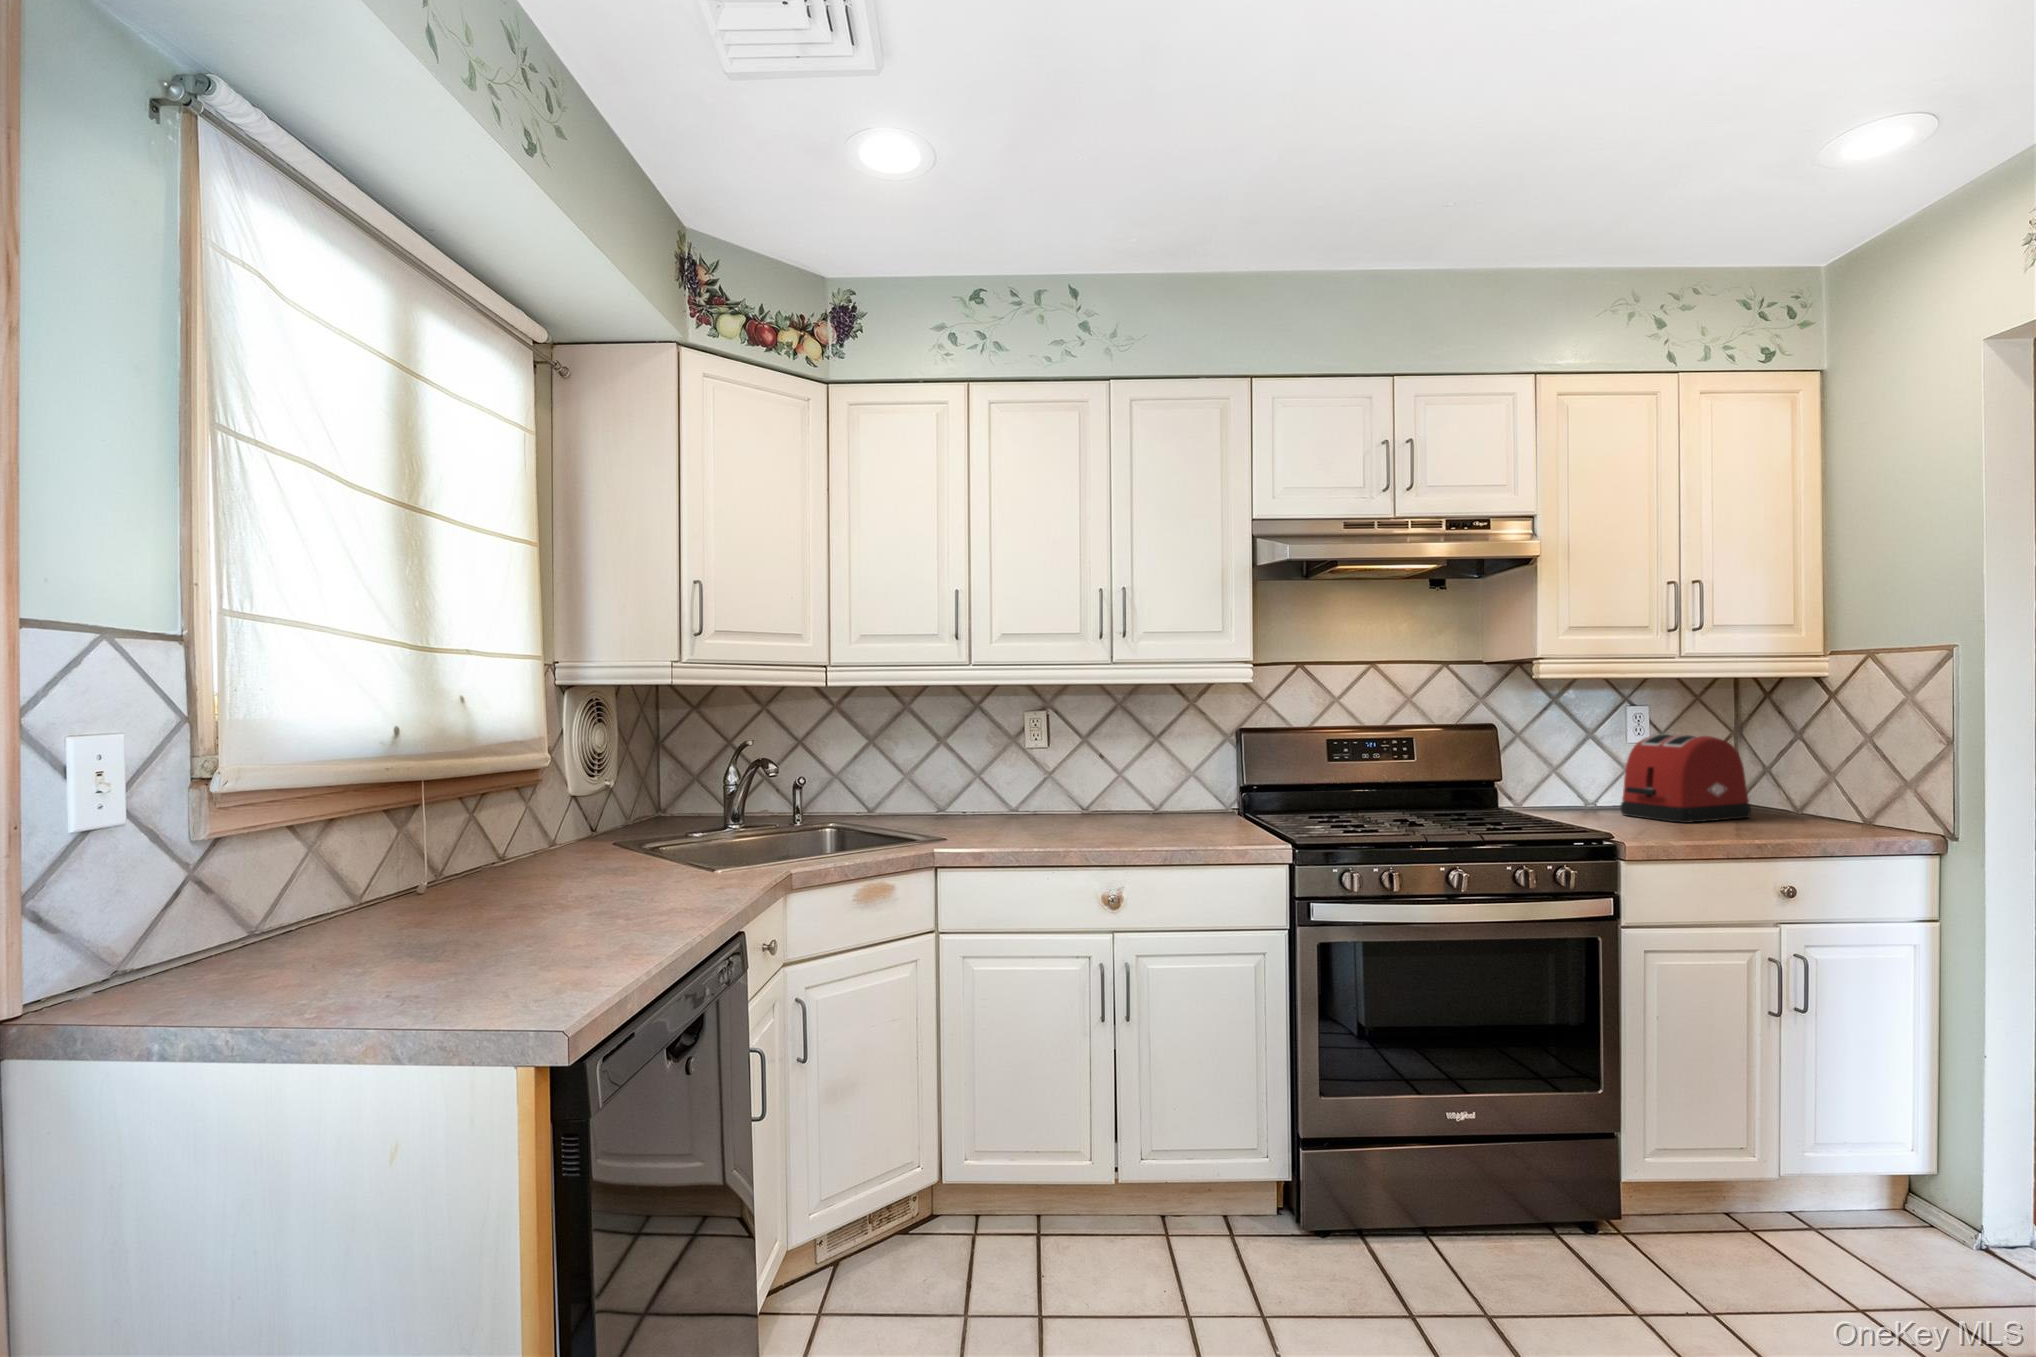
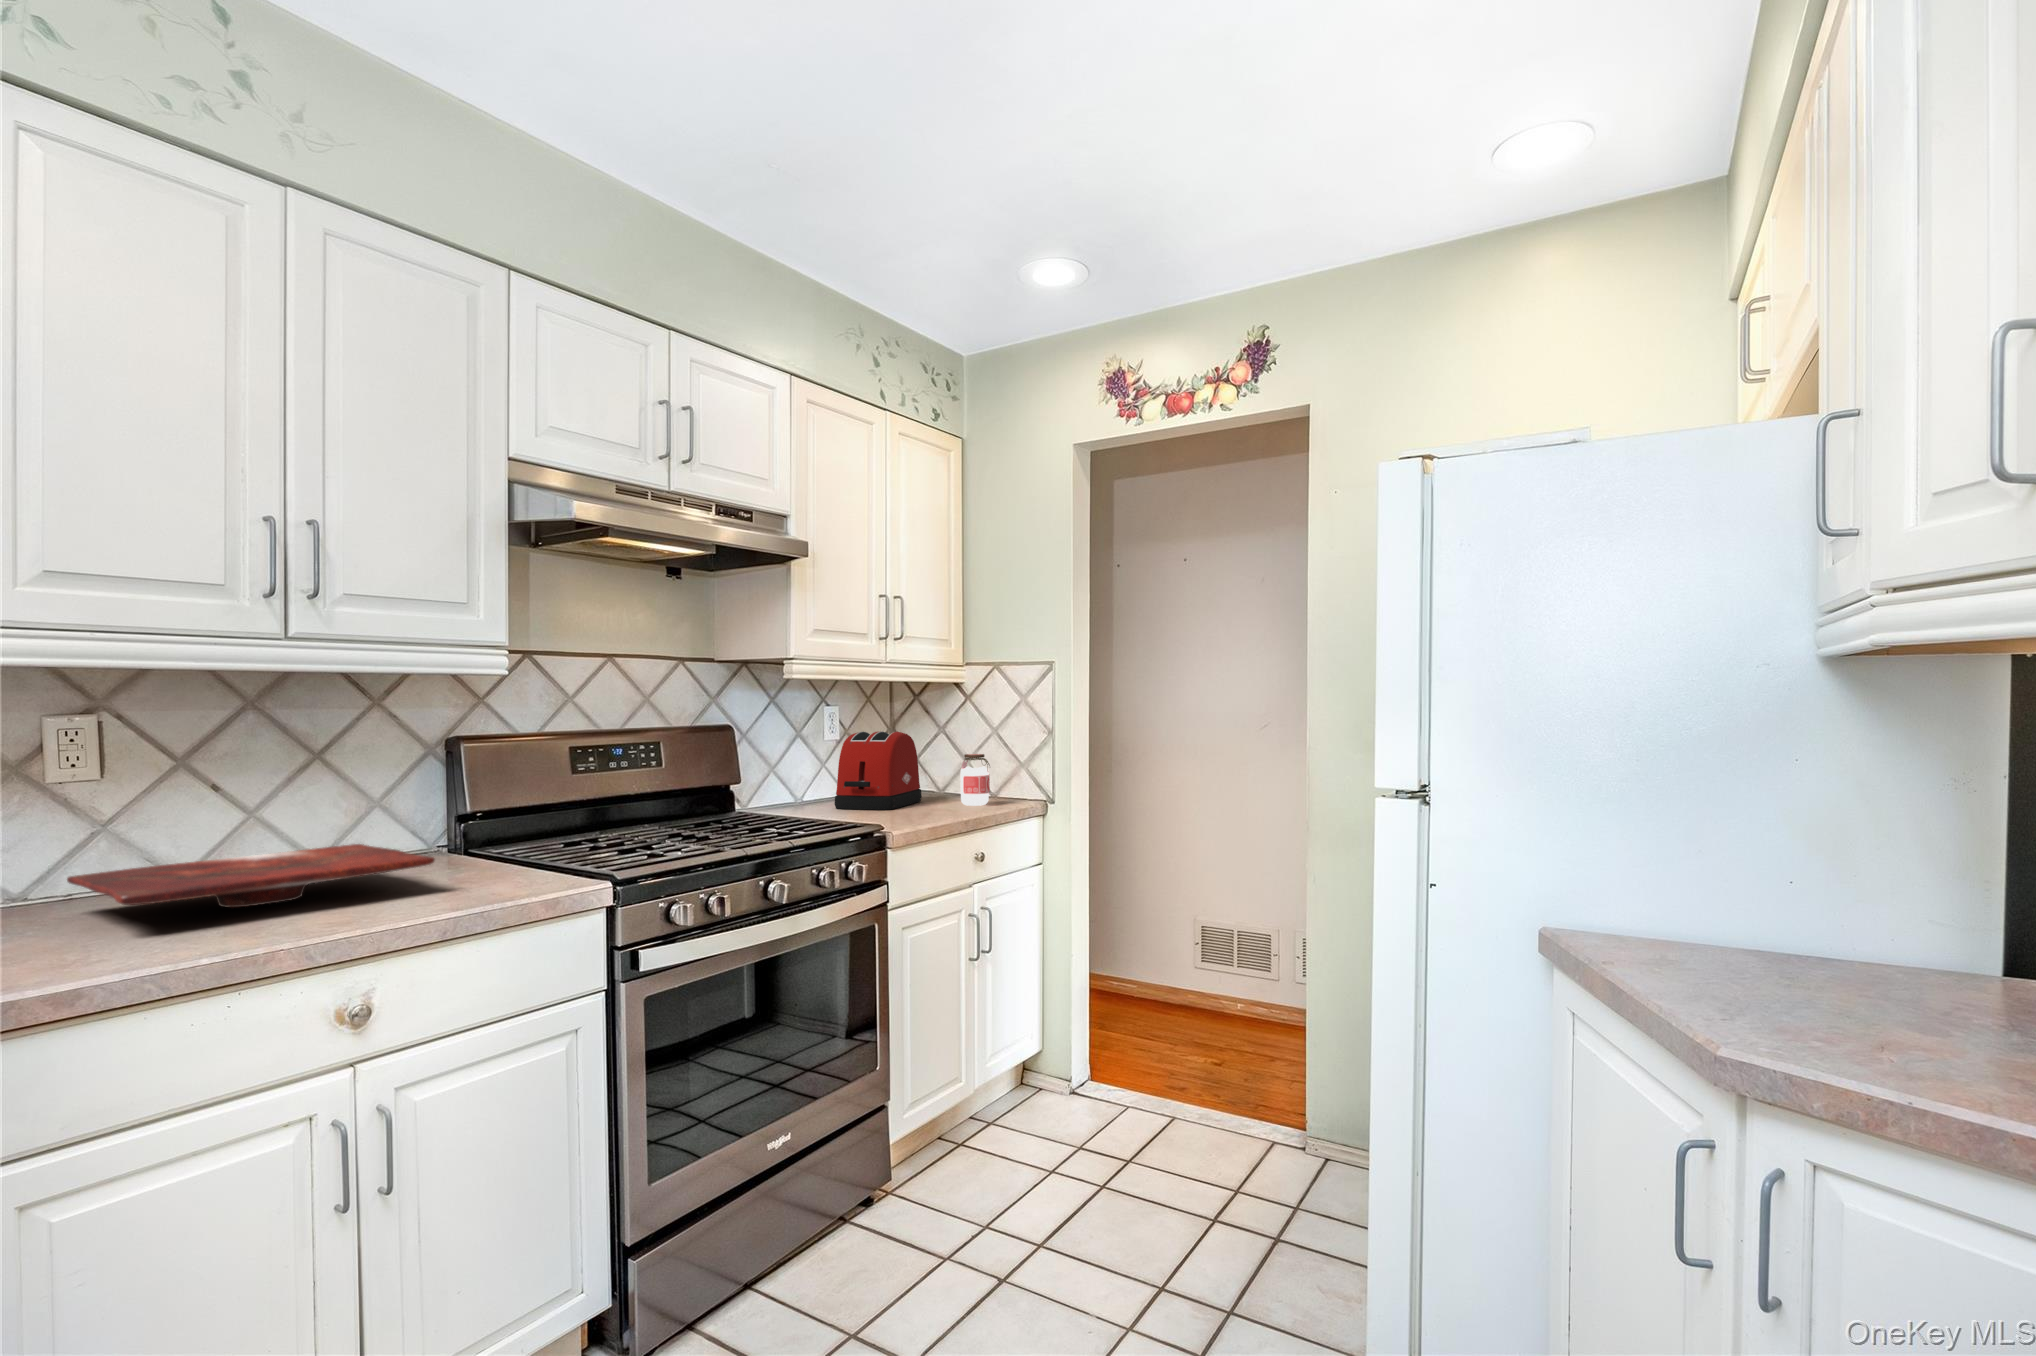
jar: none [1789,767,1837,832] -> present [961,754,990,806]
cutting board: none [1016,800,1180,831] -> present [67,844,434,907]

